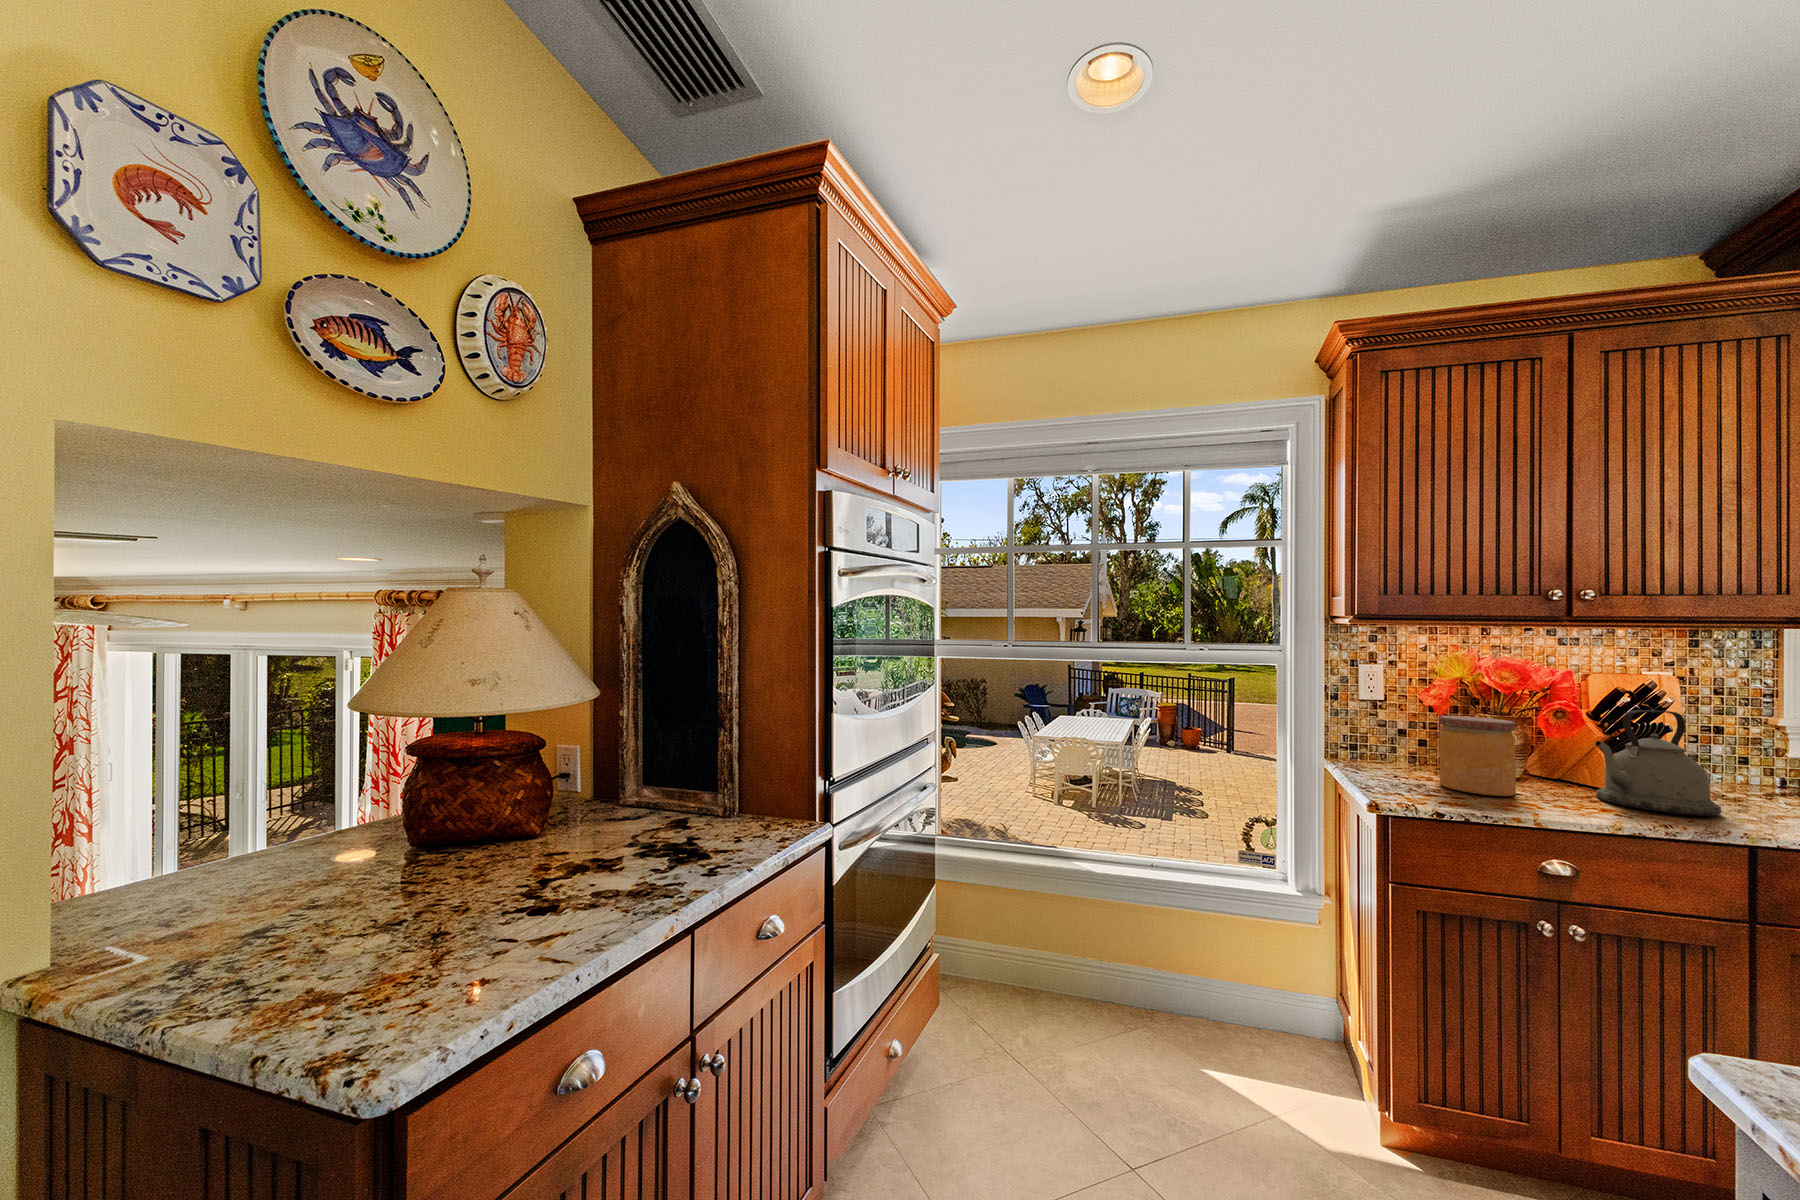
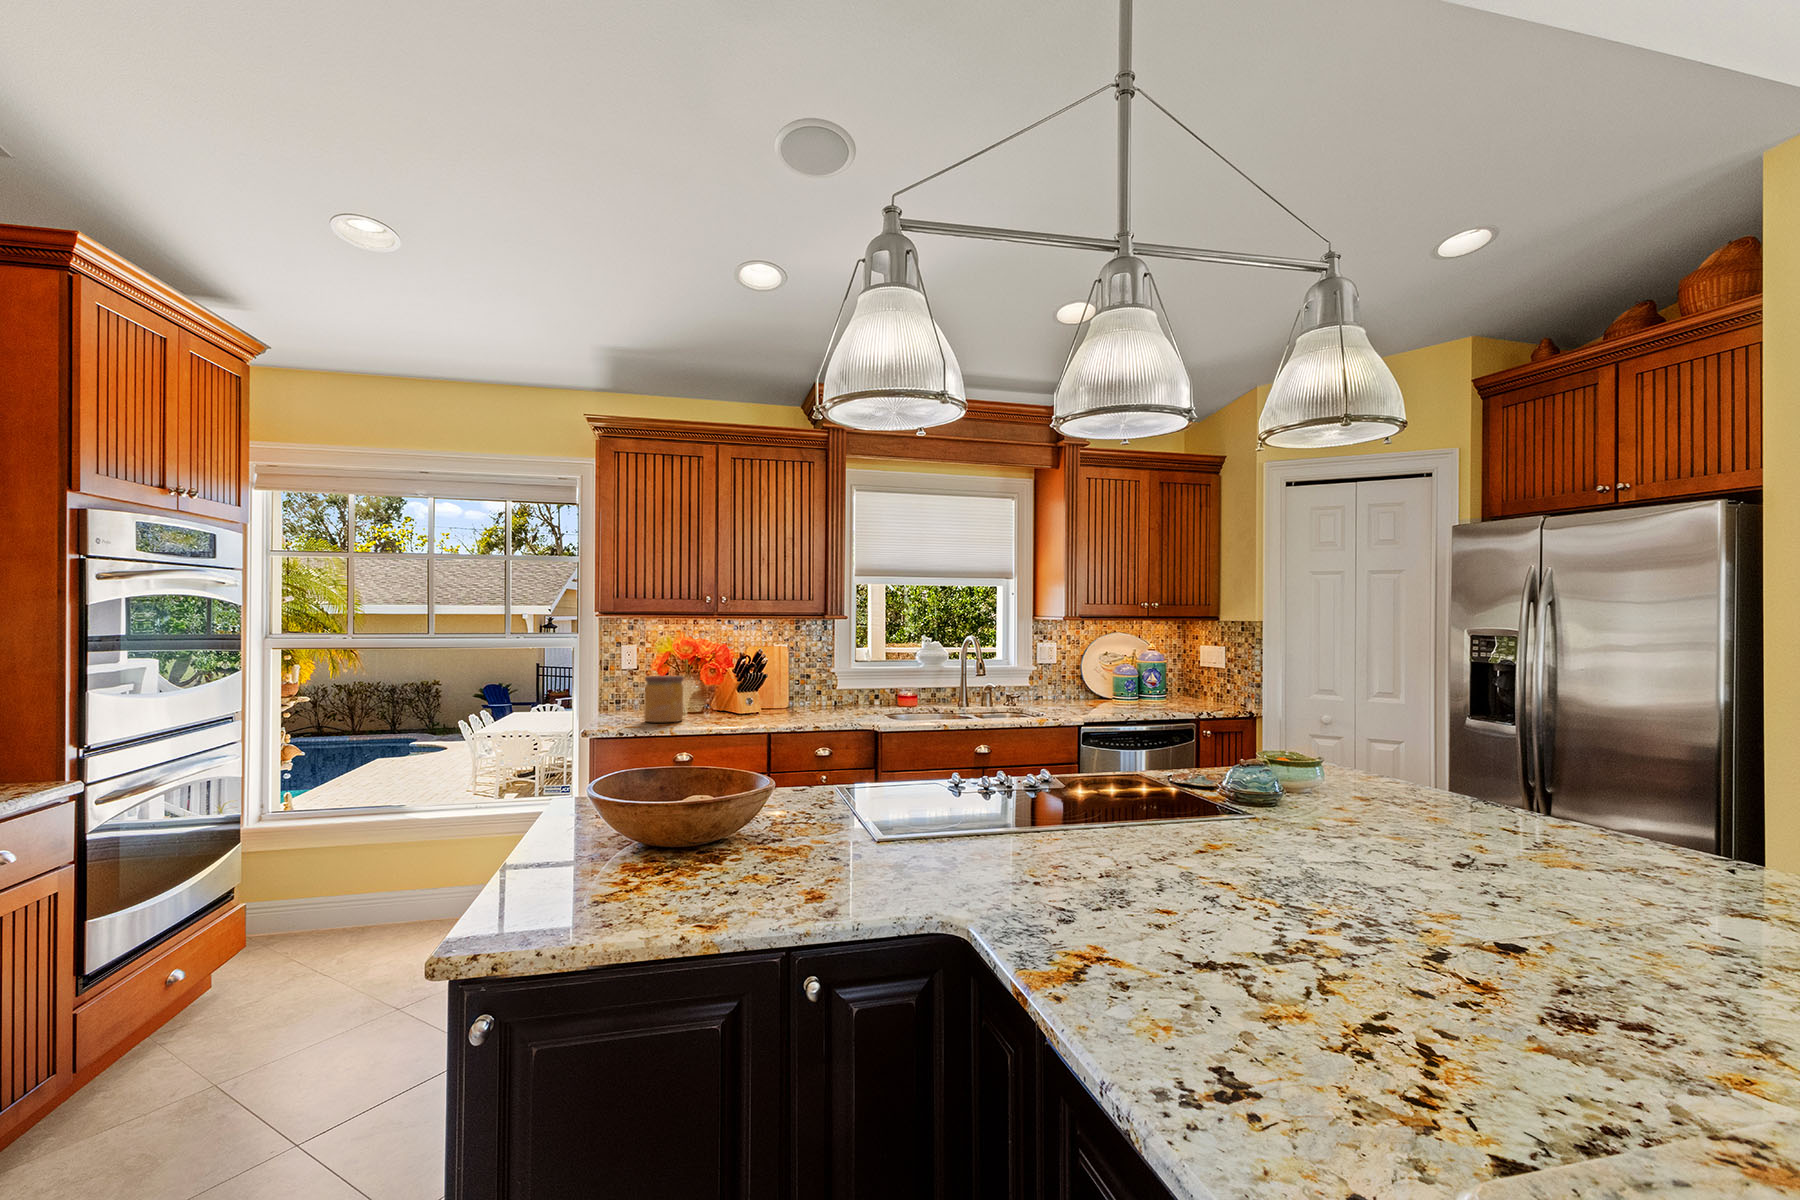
kettle: present [1595,710,1721,816] -> none [716,664,774,720]

